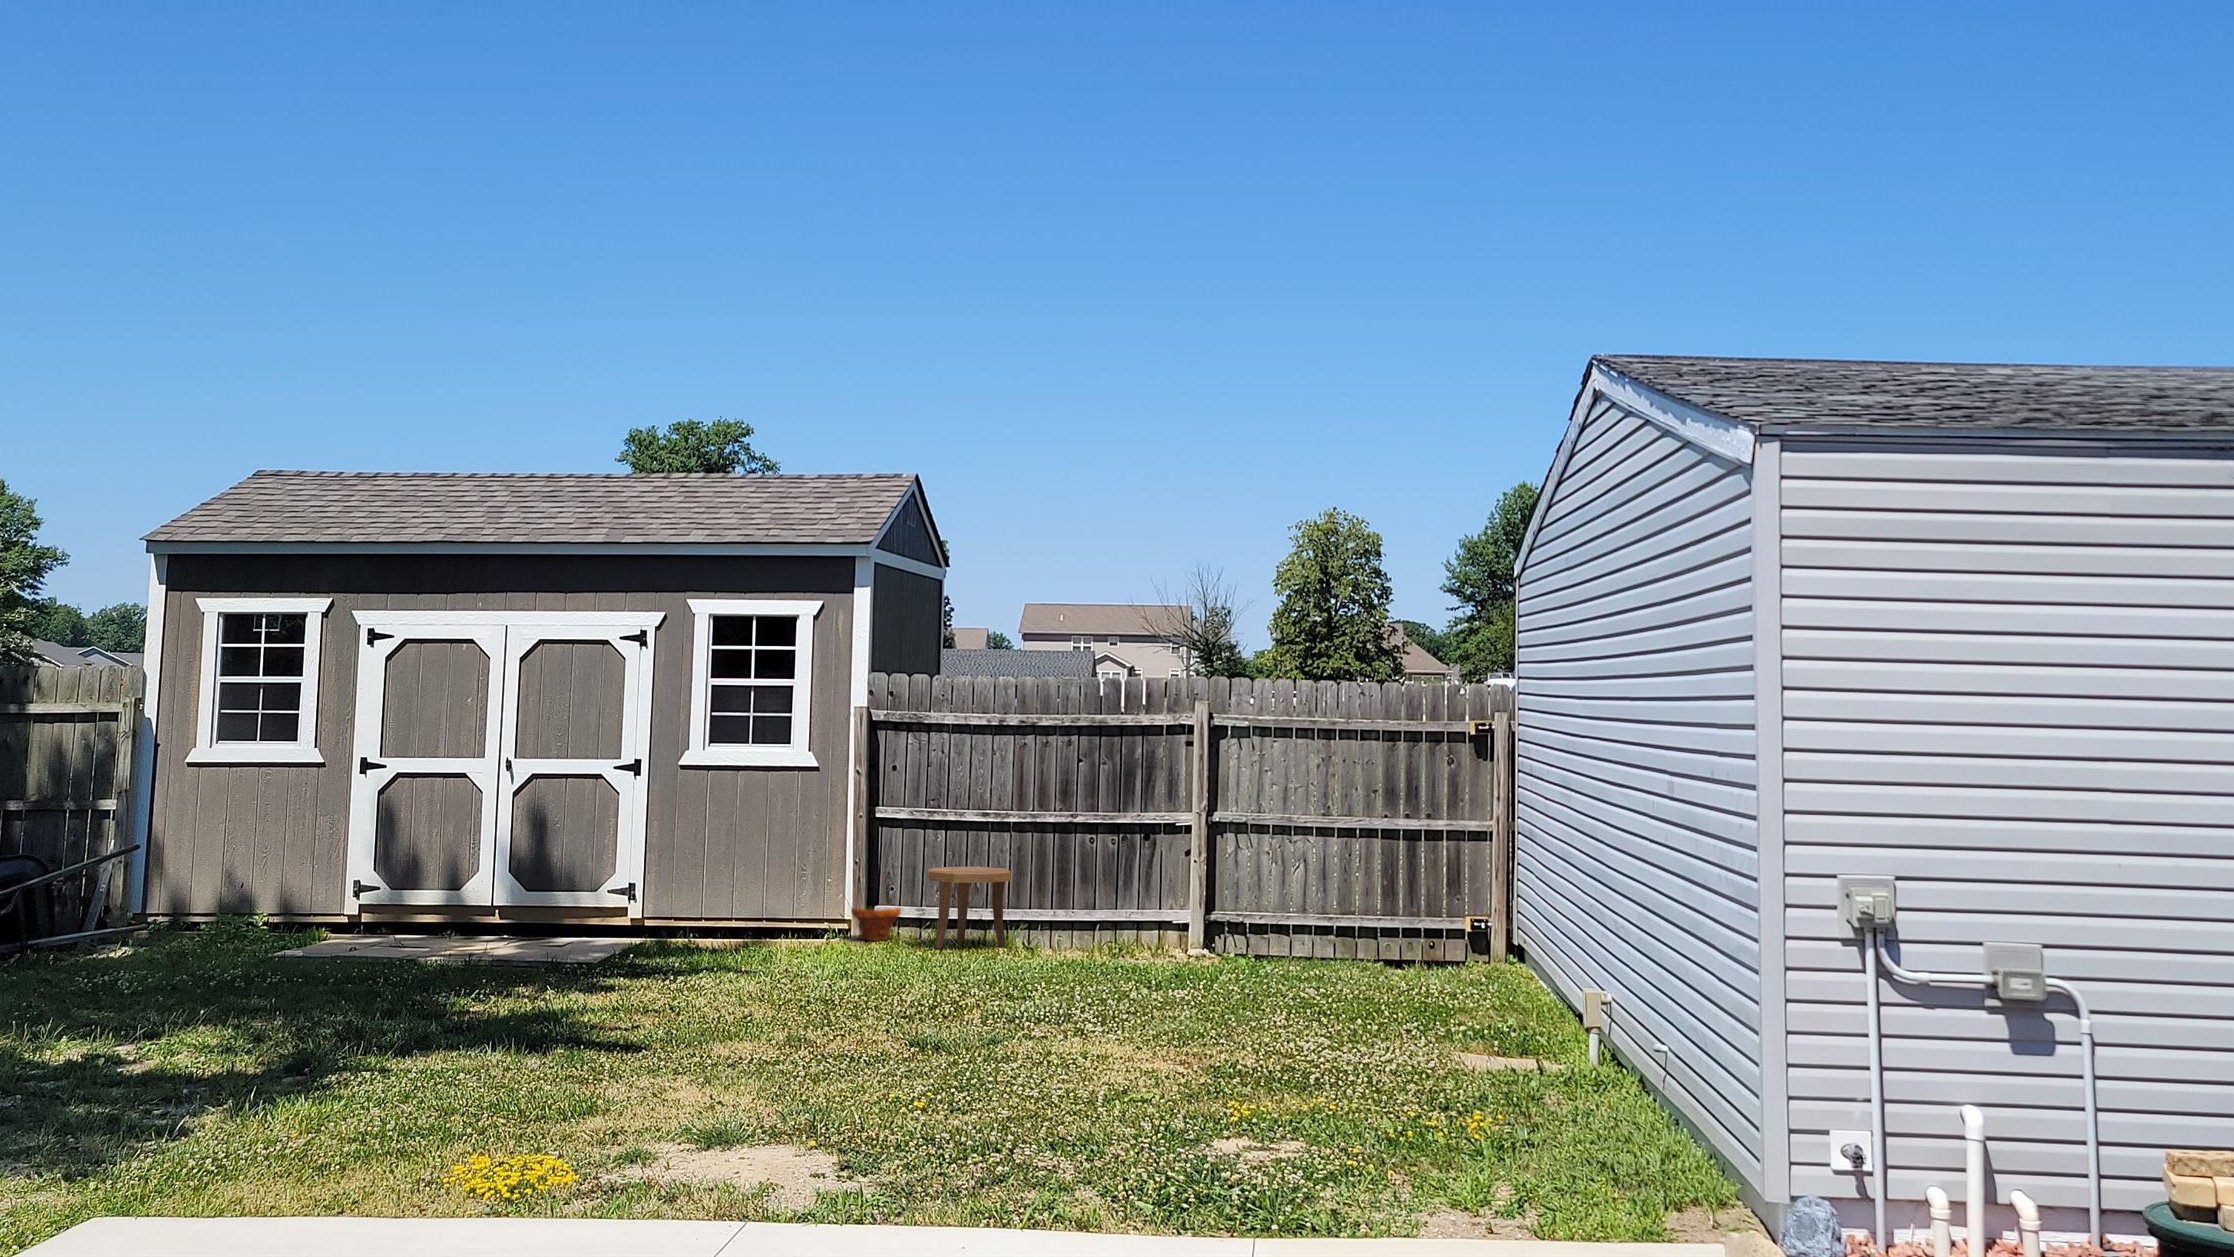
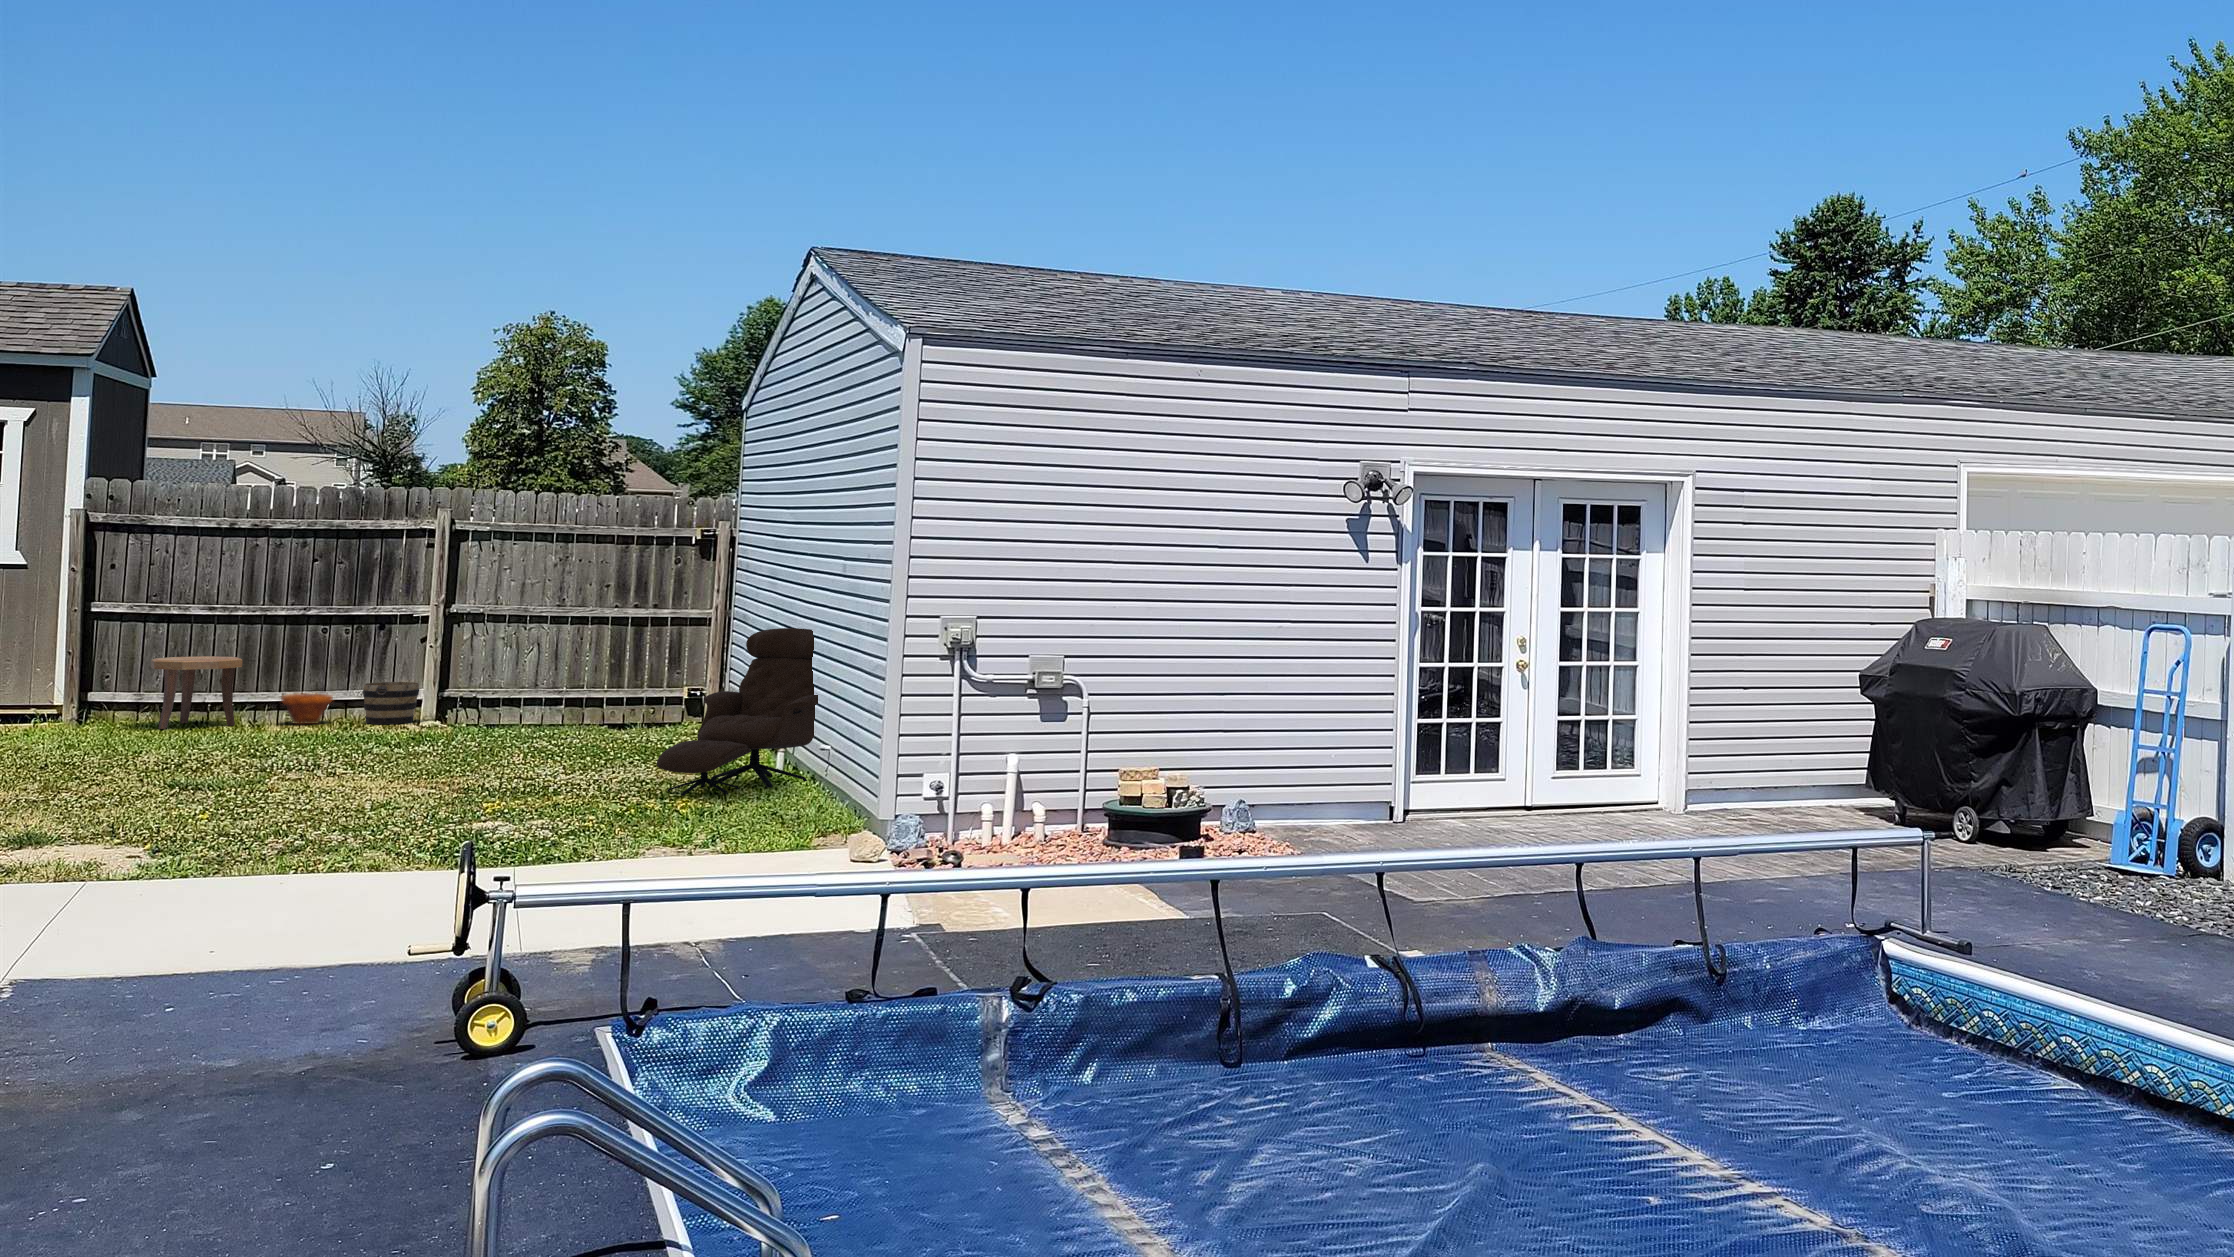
lounge chair: none [1437,864,1658,1104] -> present [657,628,818,796]
bucket: none [1127,903,1184,954] -> present [363,682,419,724]
planter: present [851,908,901,940] -> present [281,694,333,724]

